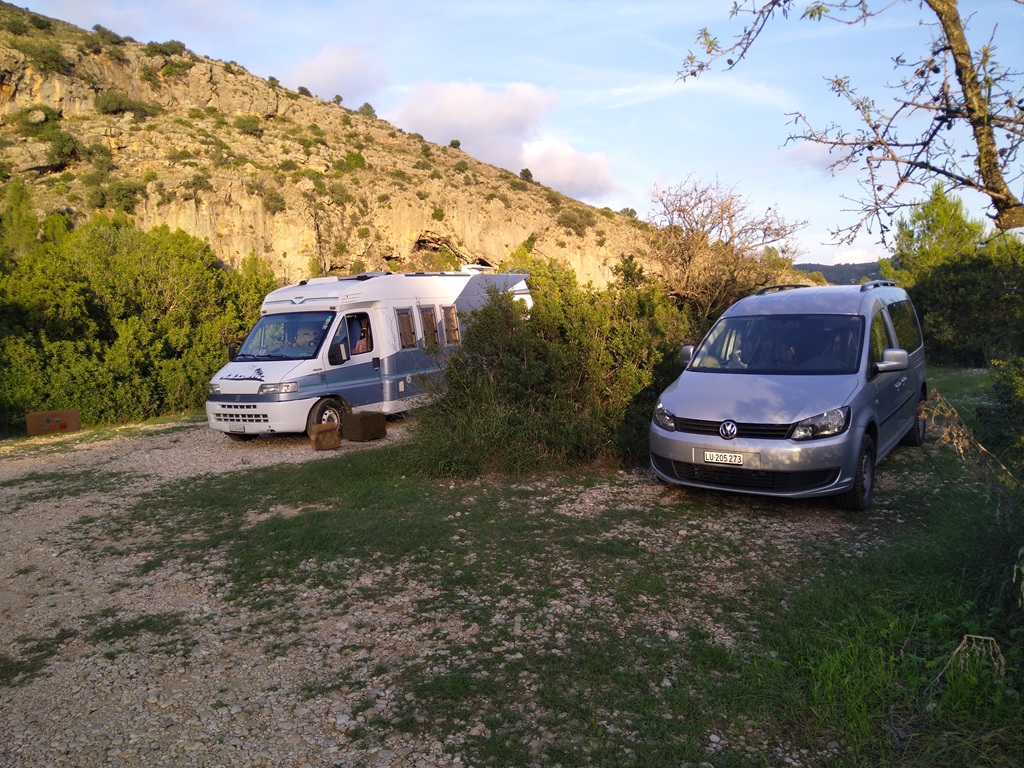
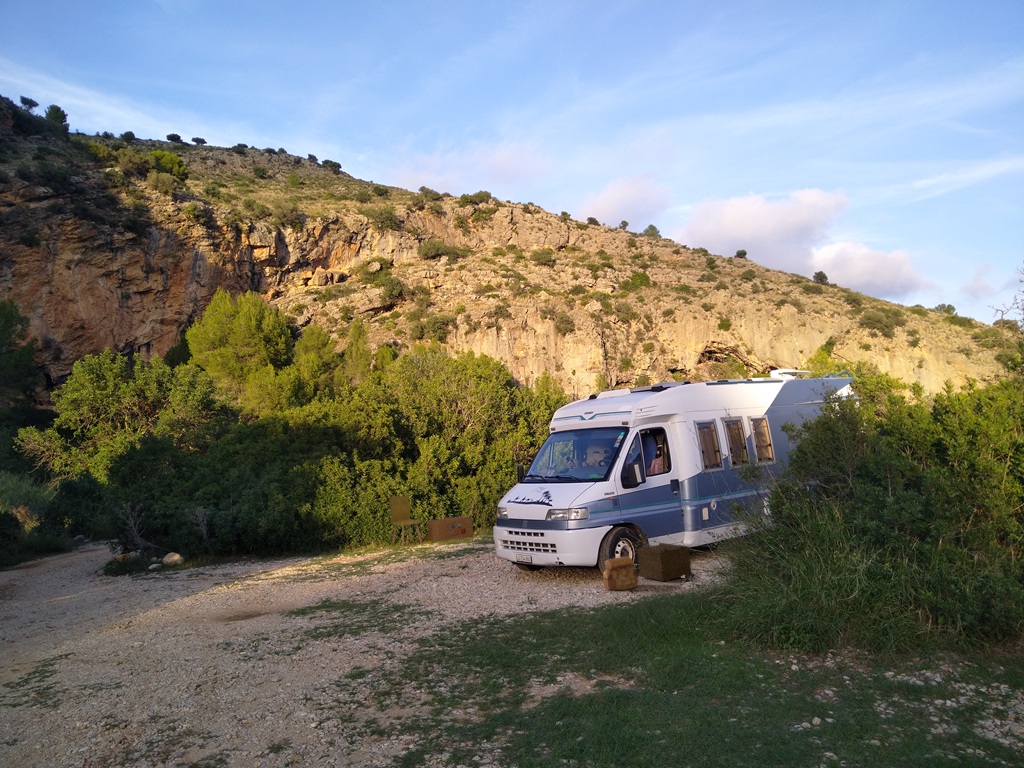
chair: none [86,377,126,427] -> present [389,496,422,545]
cardboard box: present [26,408,81,436] -> present [427,516,473,541]

